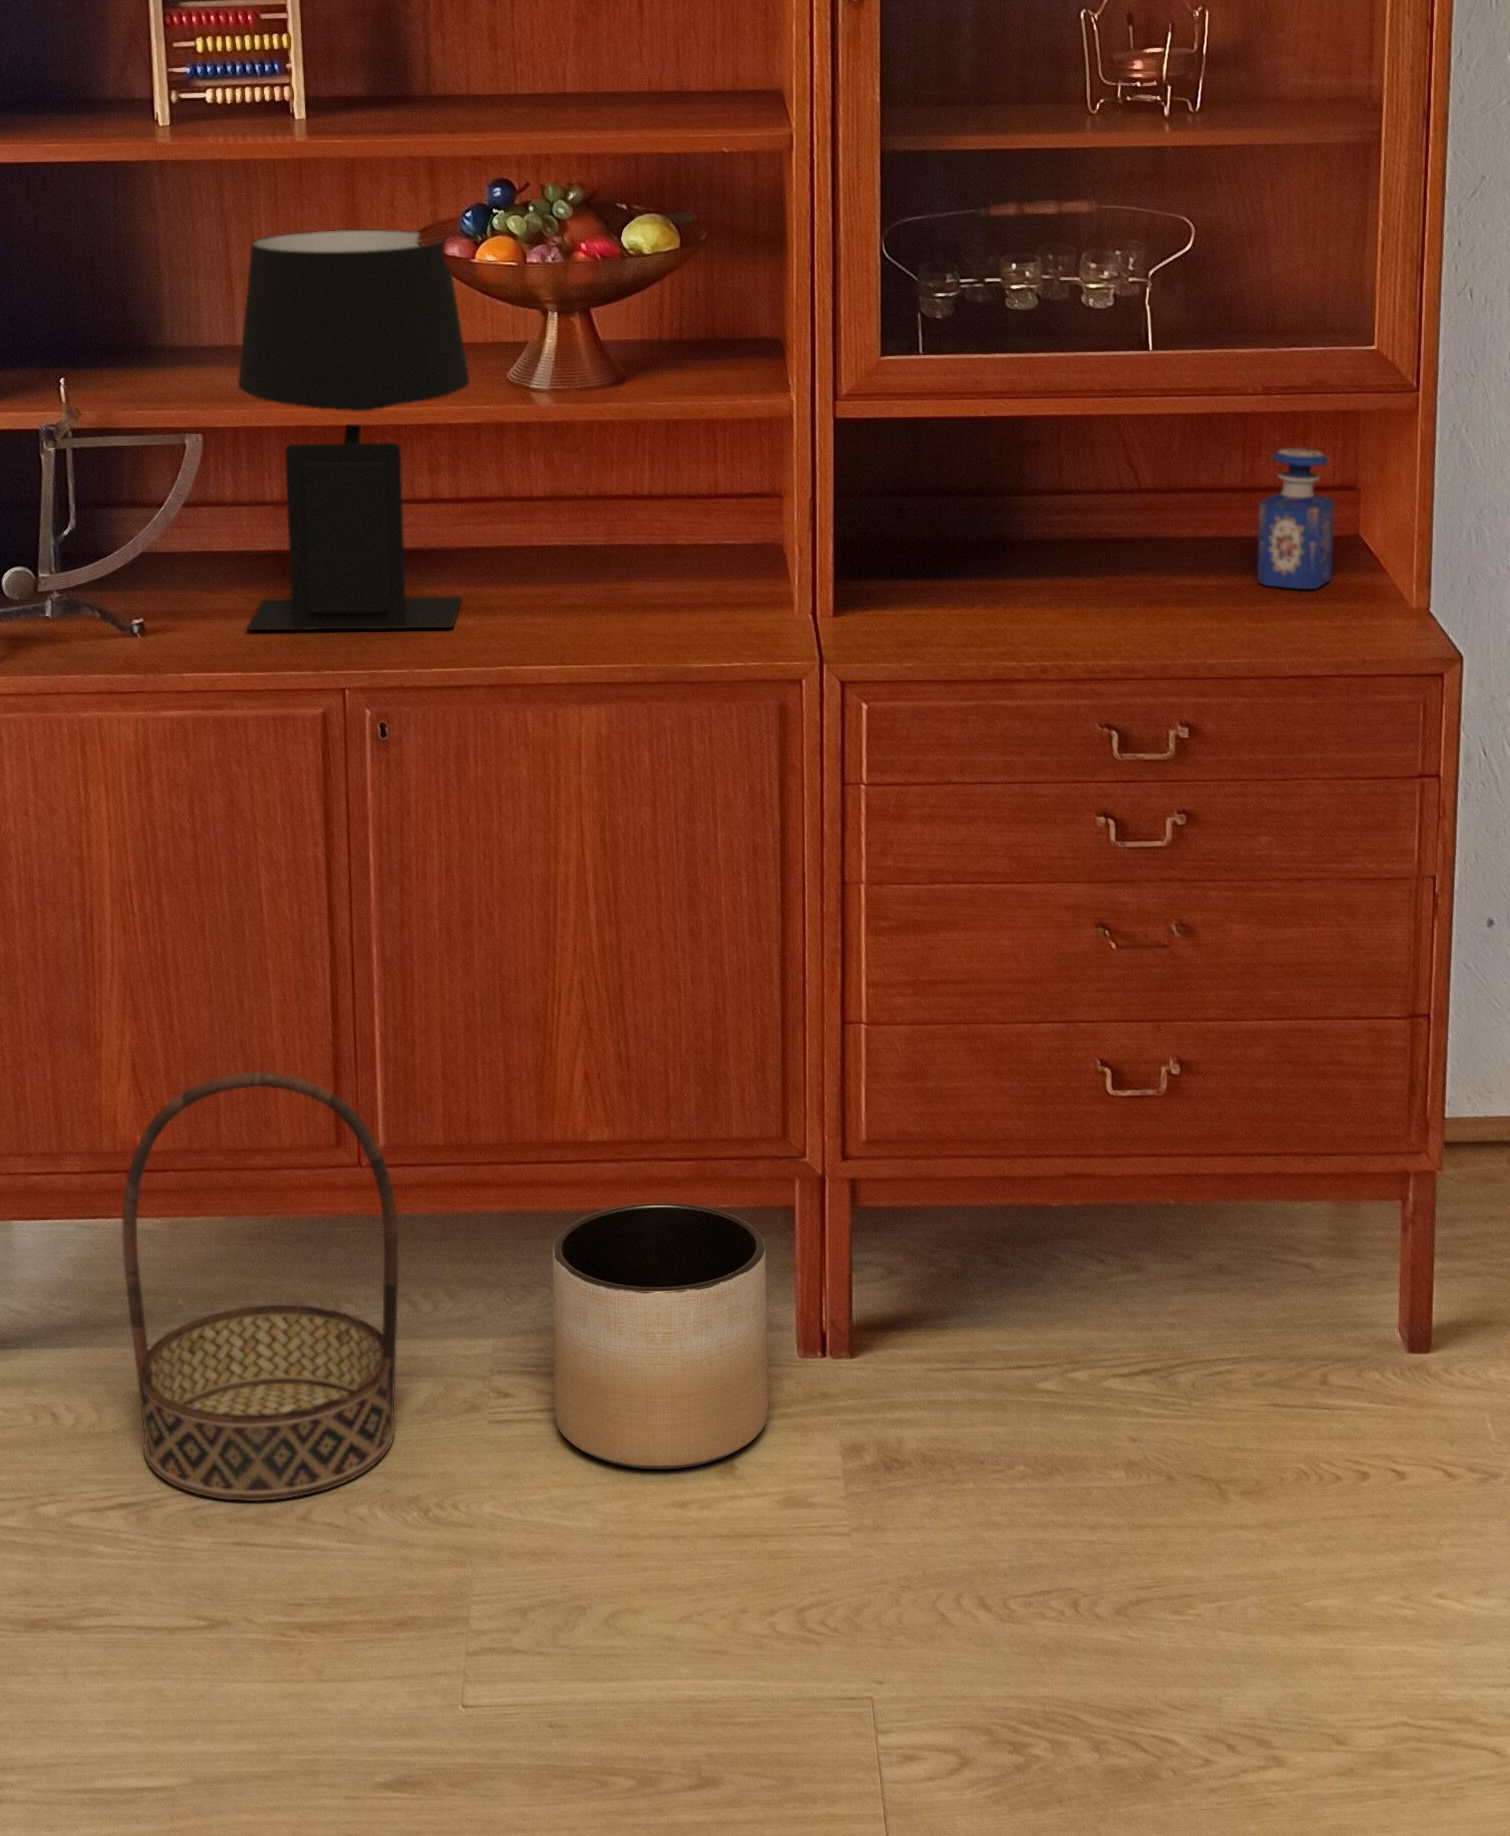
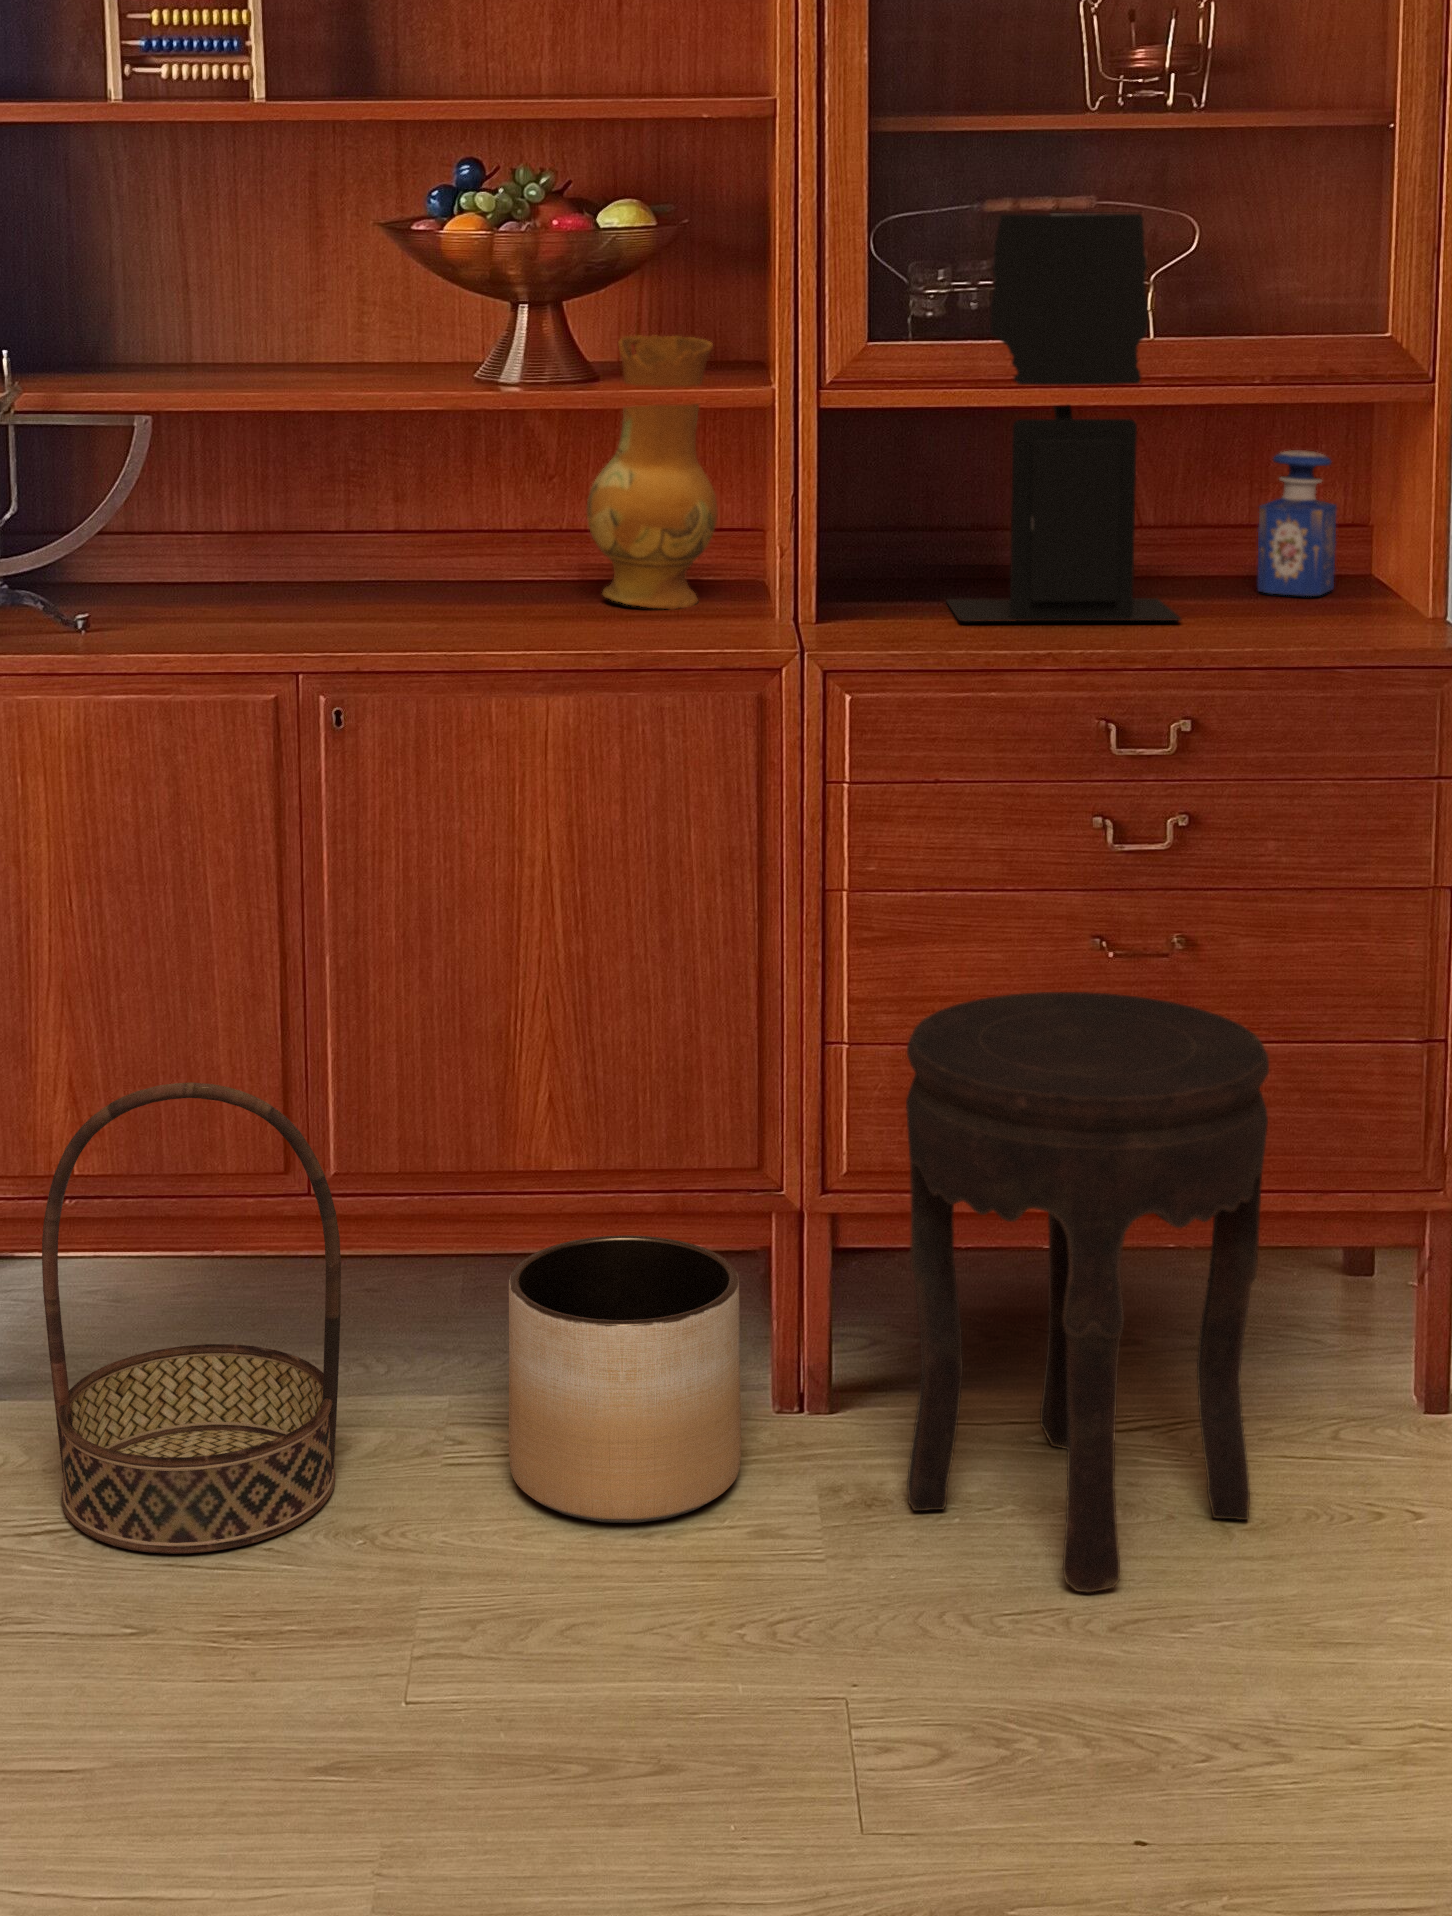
table lamp: present [238,230,469,630] -> present [946,212,1181,622]
ceramic jug: none [616,347,741,611] -> present [587,335,717,610]
side table: none [918,978,1249,1530] -> present [906,992,1269,1592]

